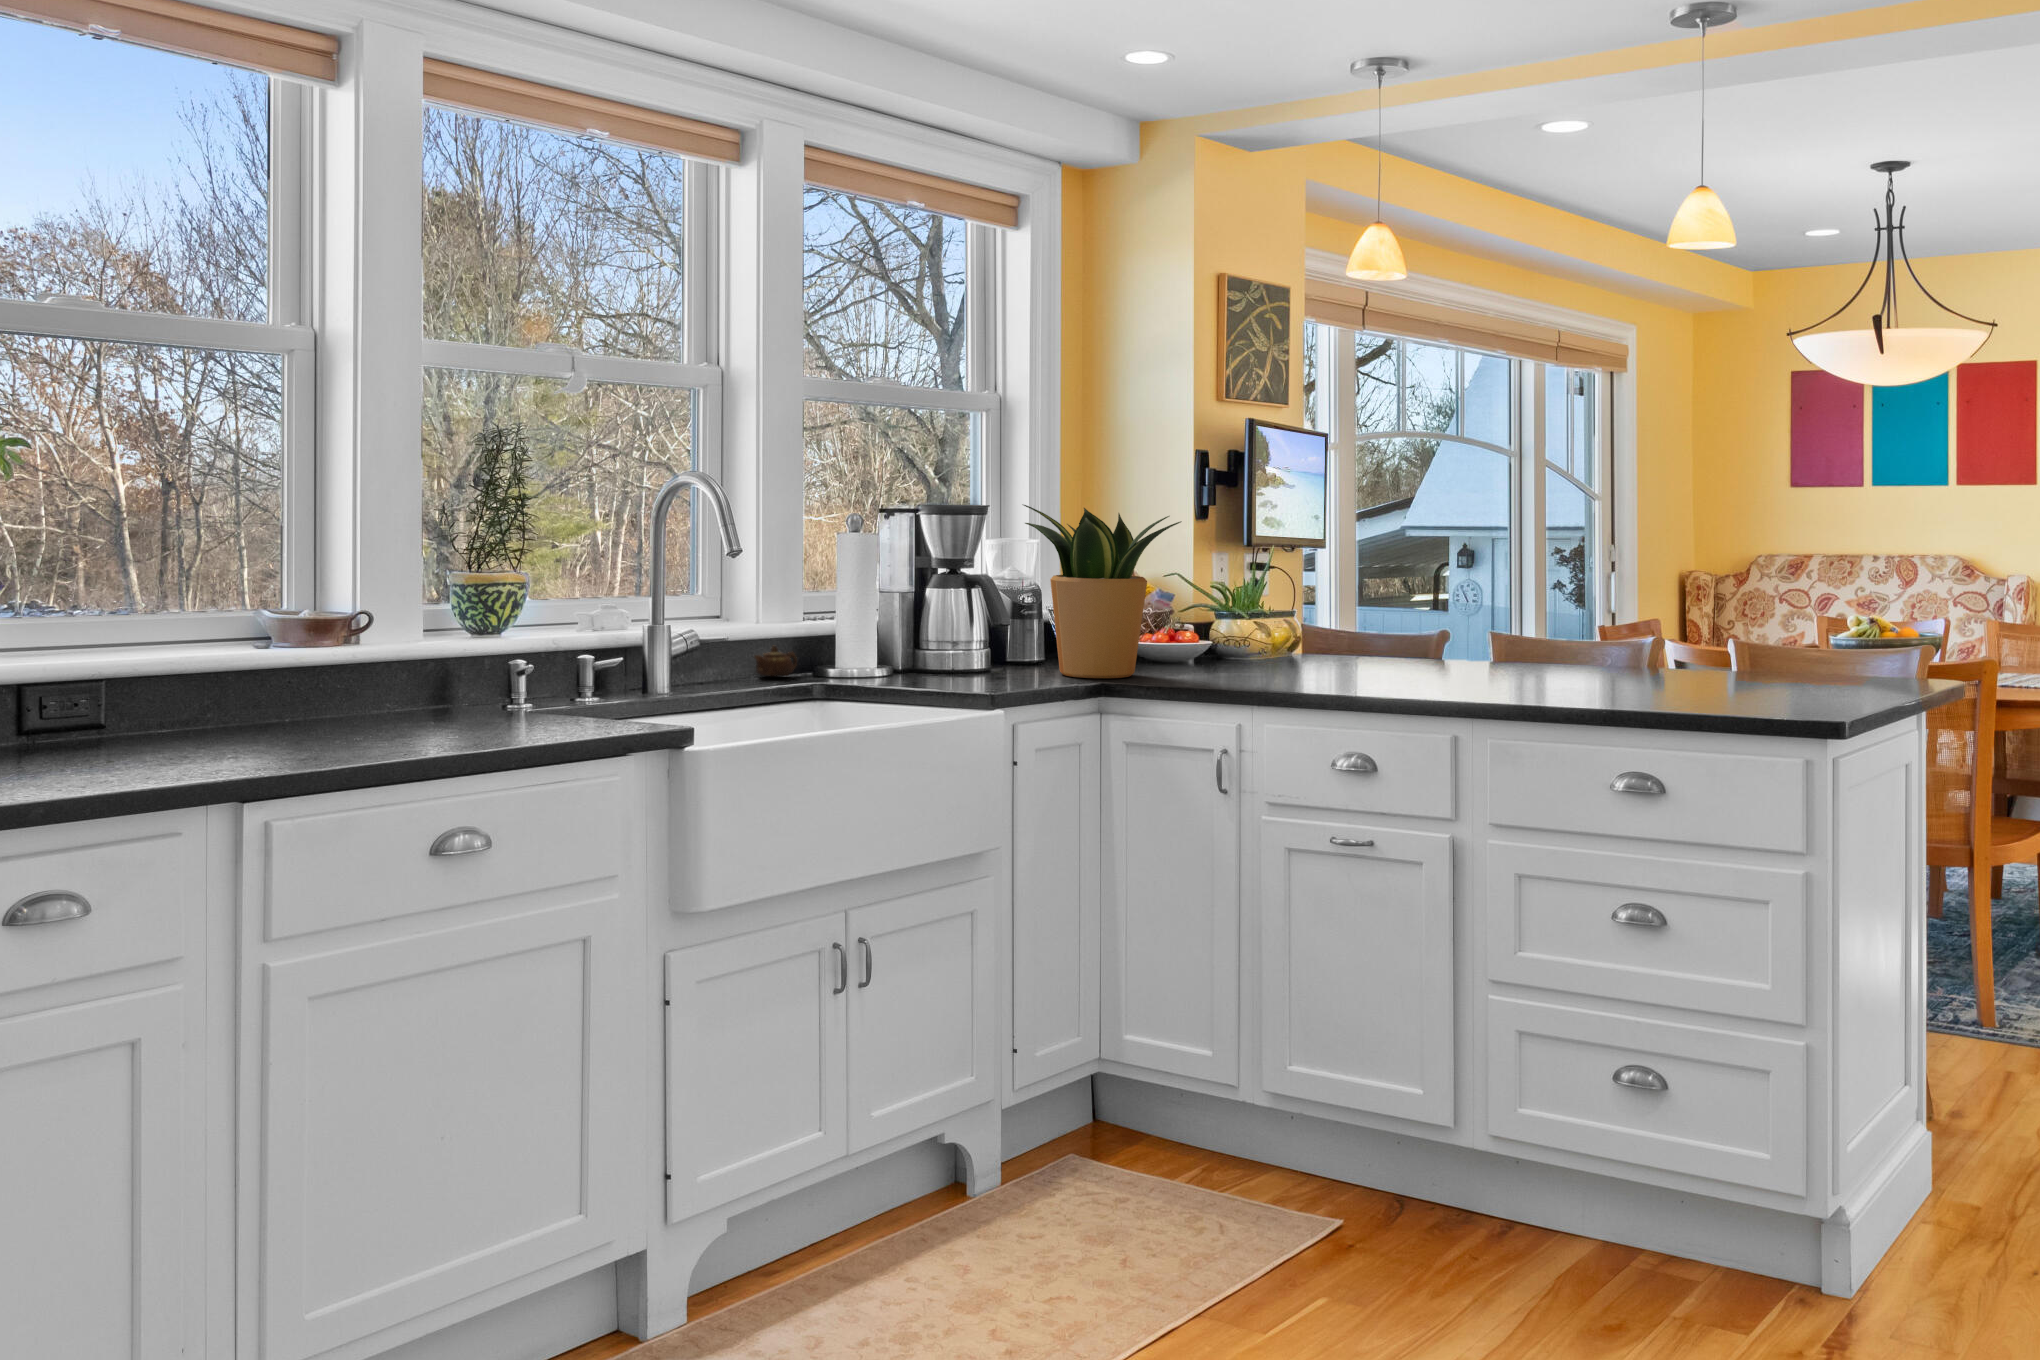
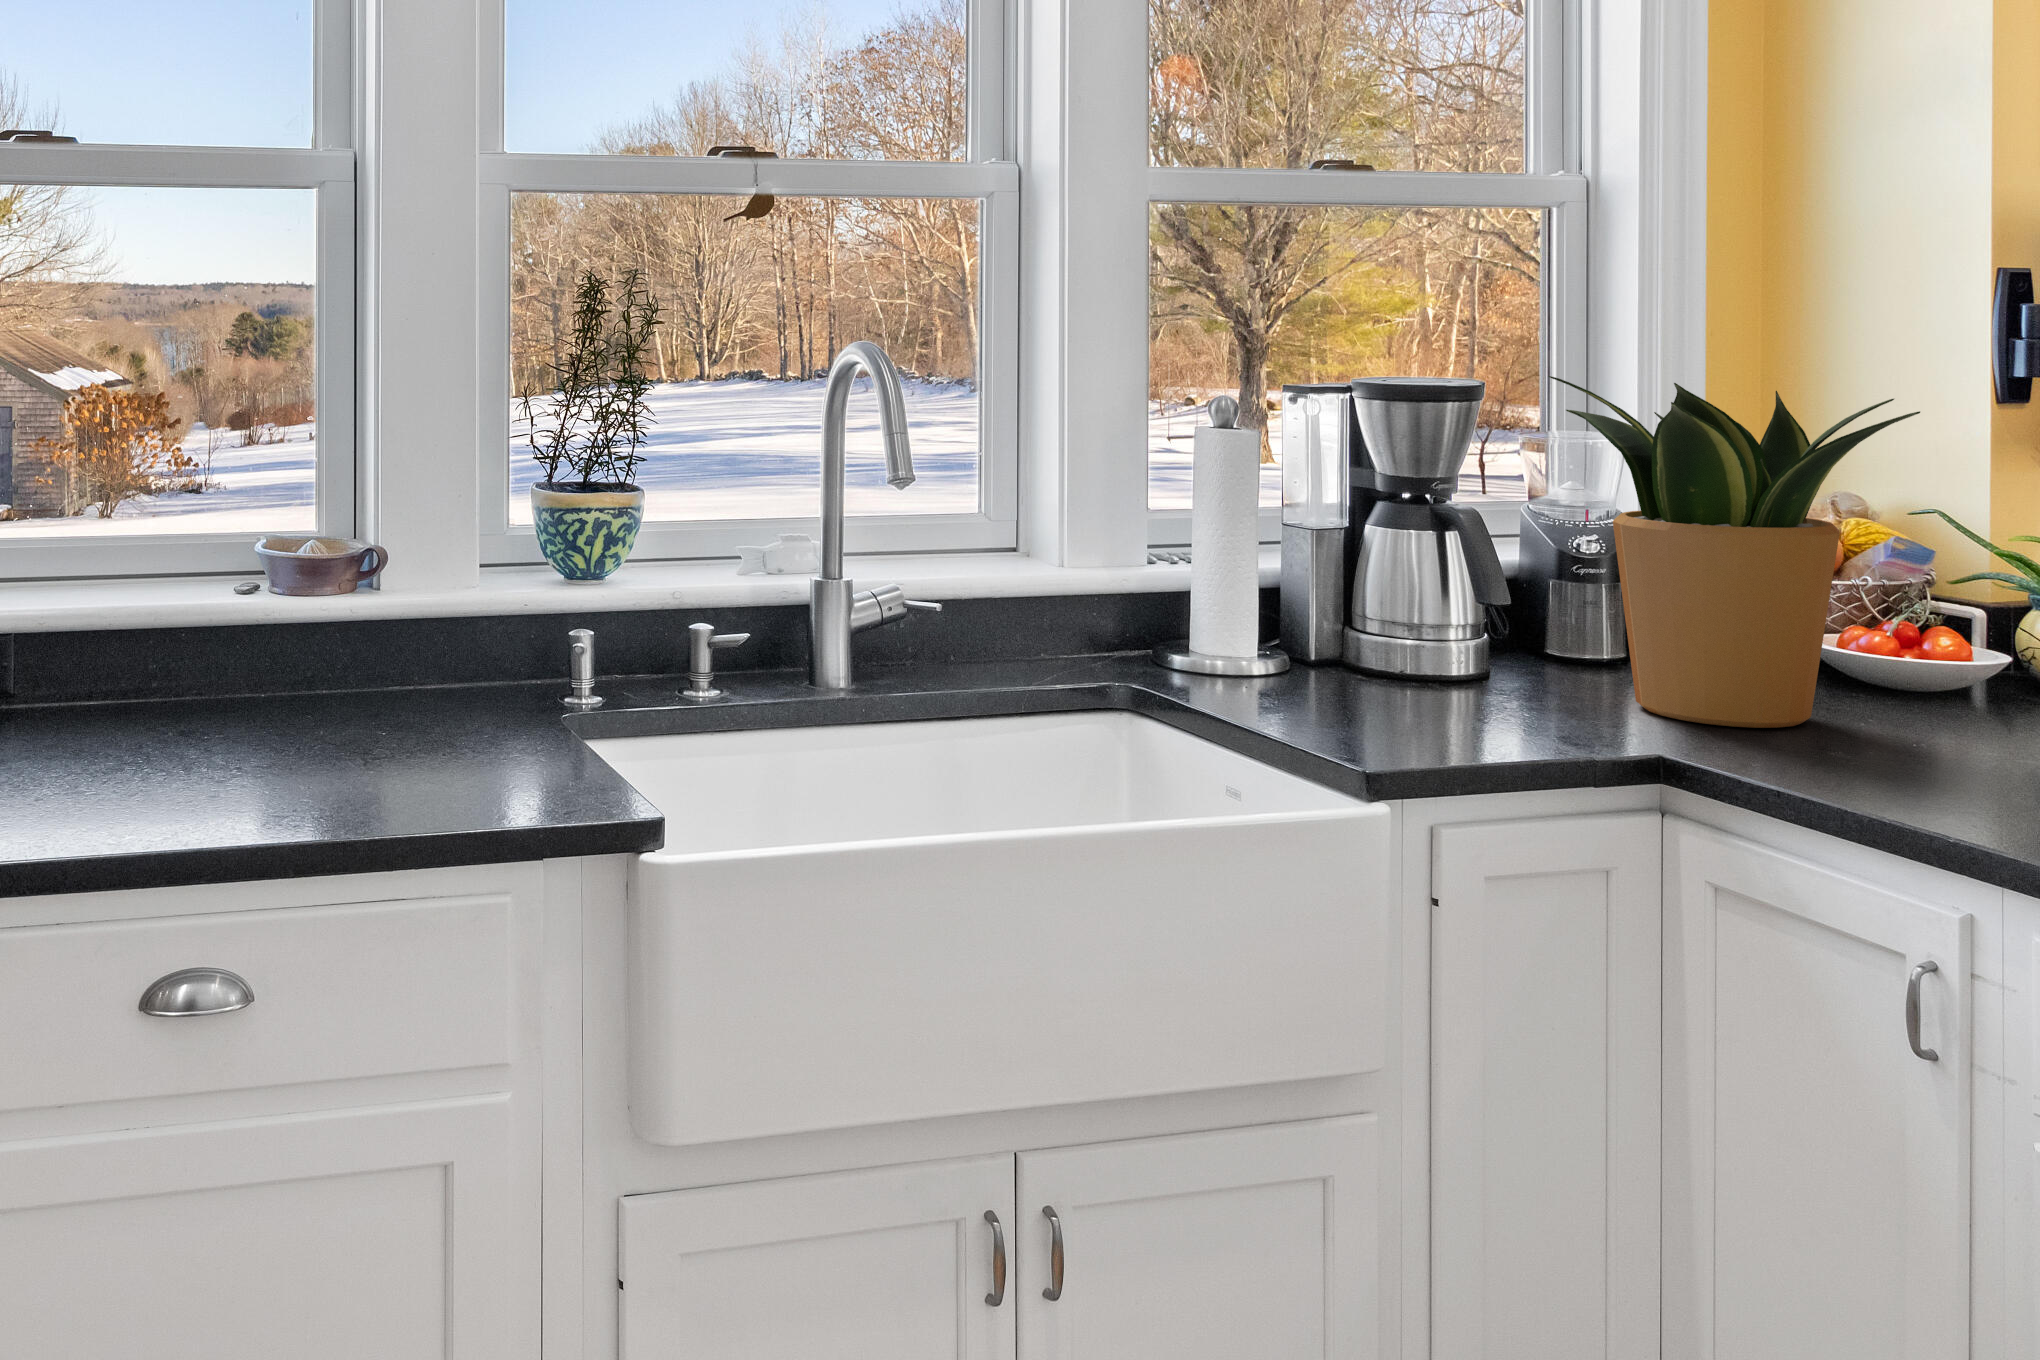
teapot: present [754,646,797,676] -> none [1023,616,1108,670]

